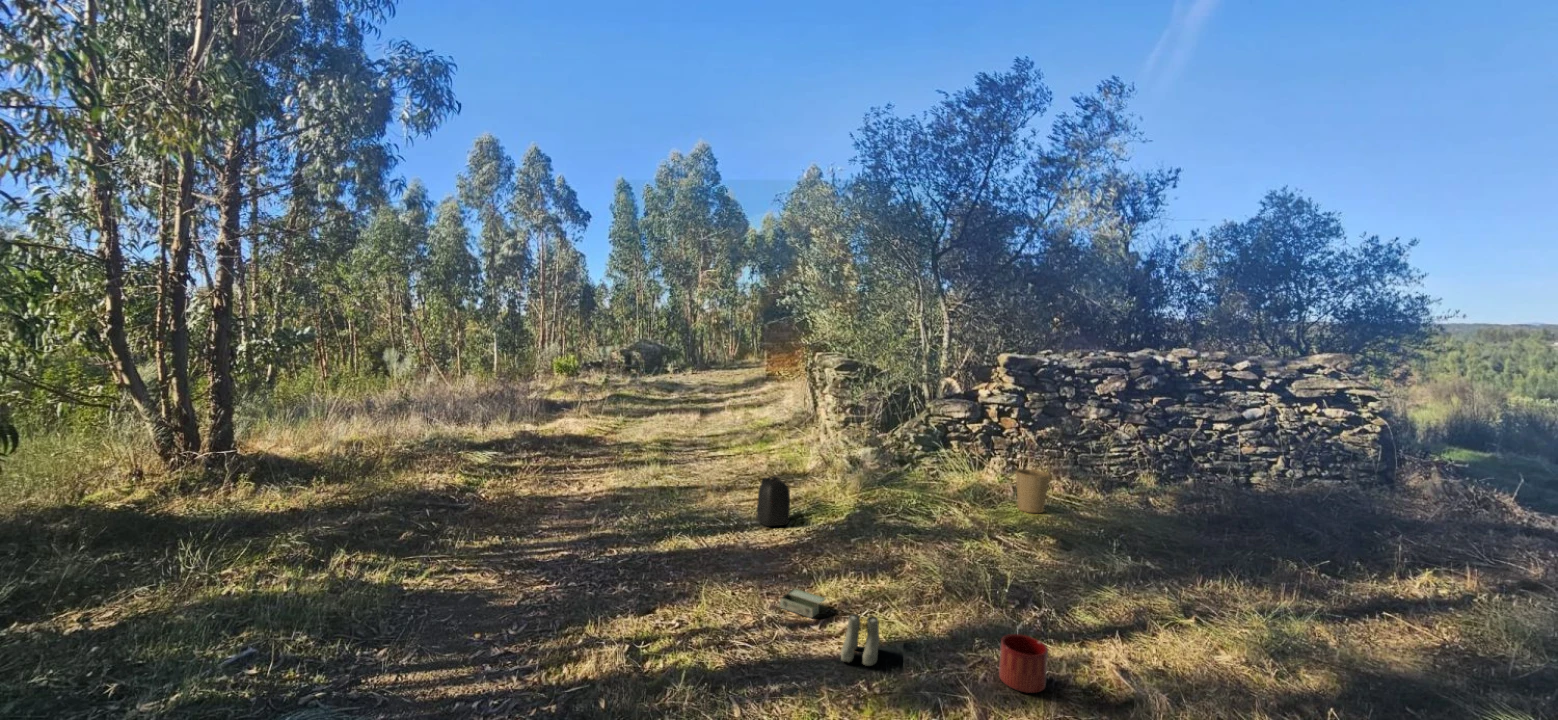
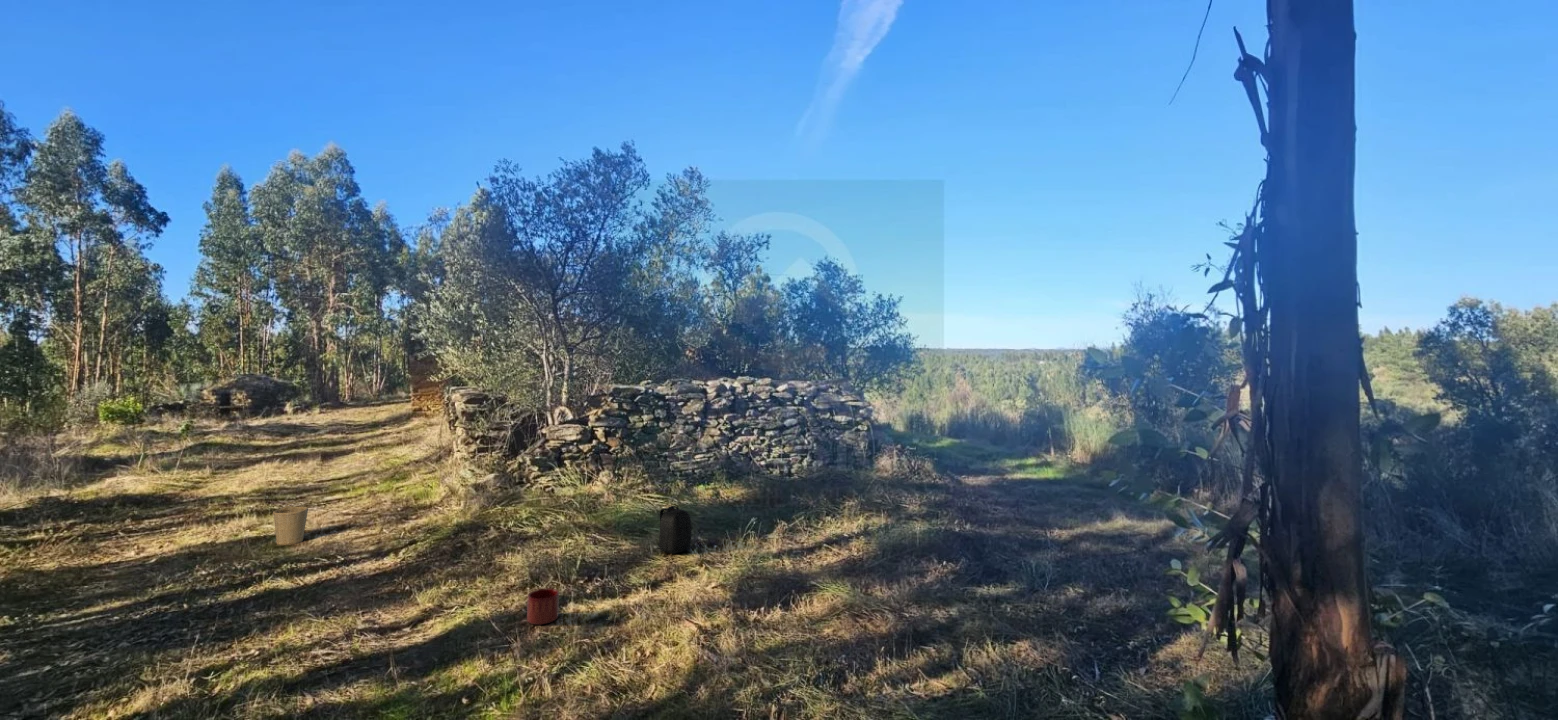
basket: present [1016,468,1050,513] -> present [273,501,308,545]
backpack: present [757,476,790,526] -> present [658,506,691,554]
toolbox: present [780,589,825,618] -> none [366,597,411,617]
boots: present [841,614,880,666] -> none [408,600,444,638]

